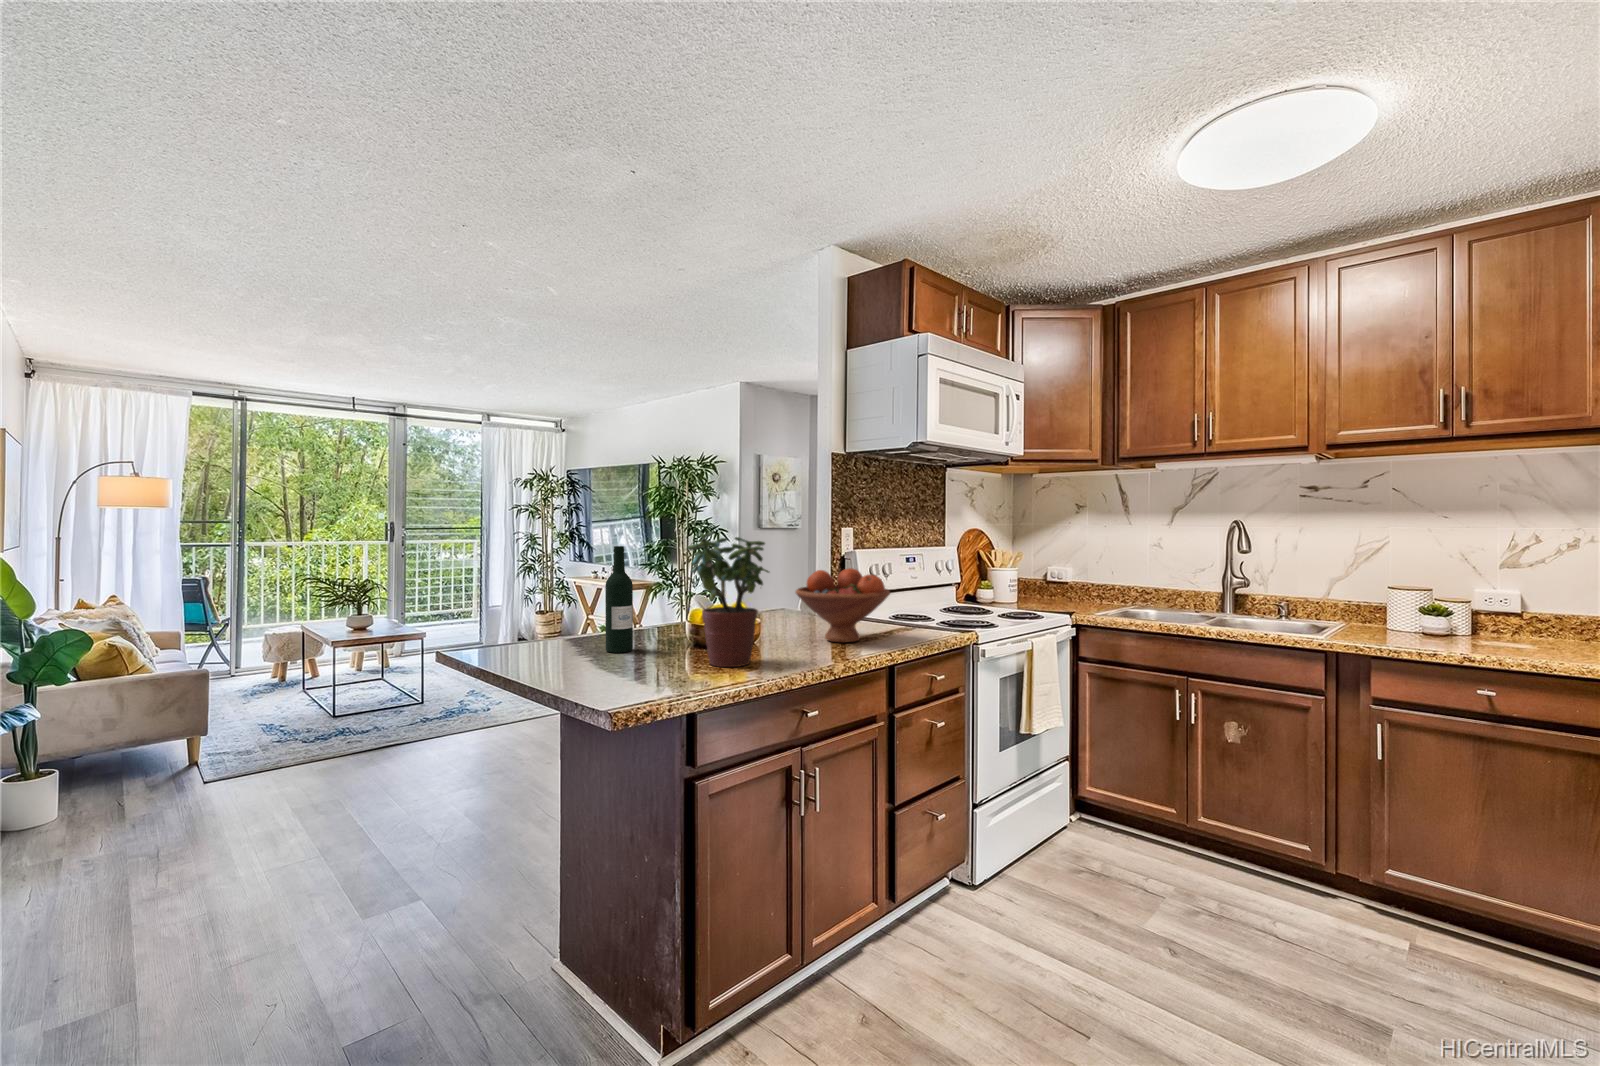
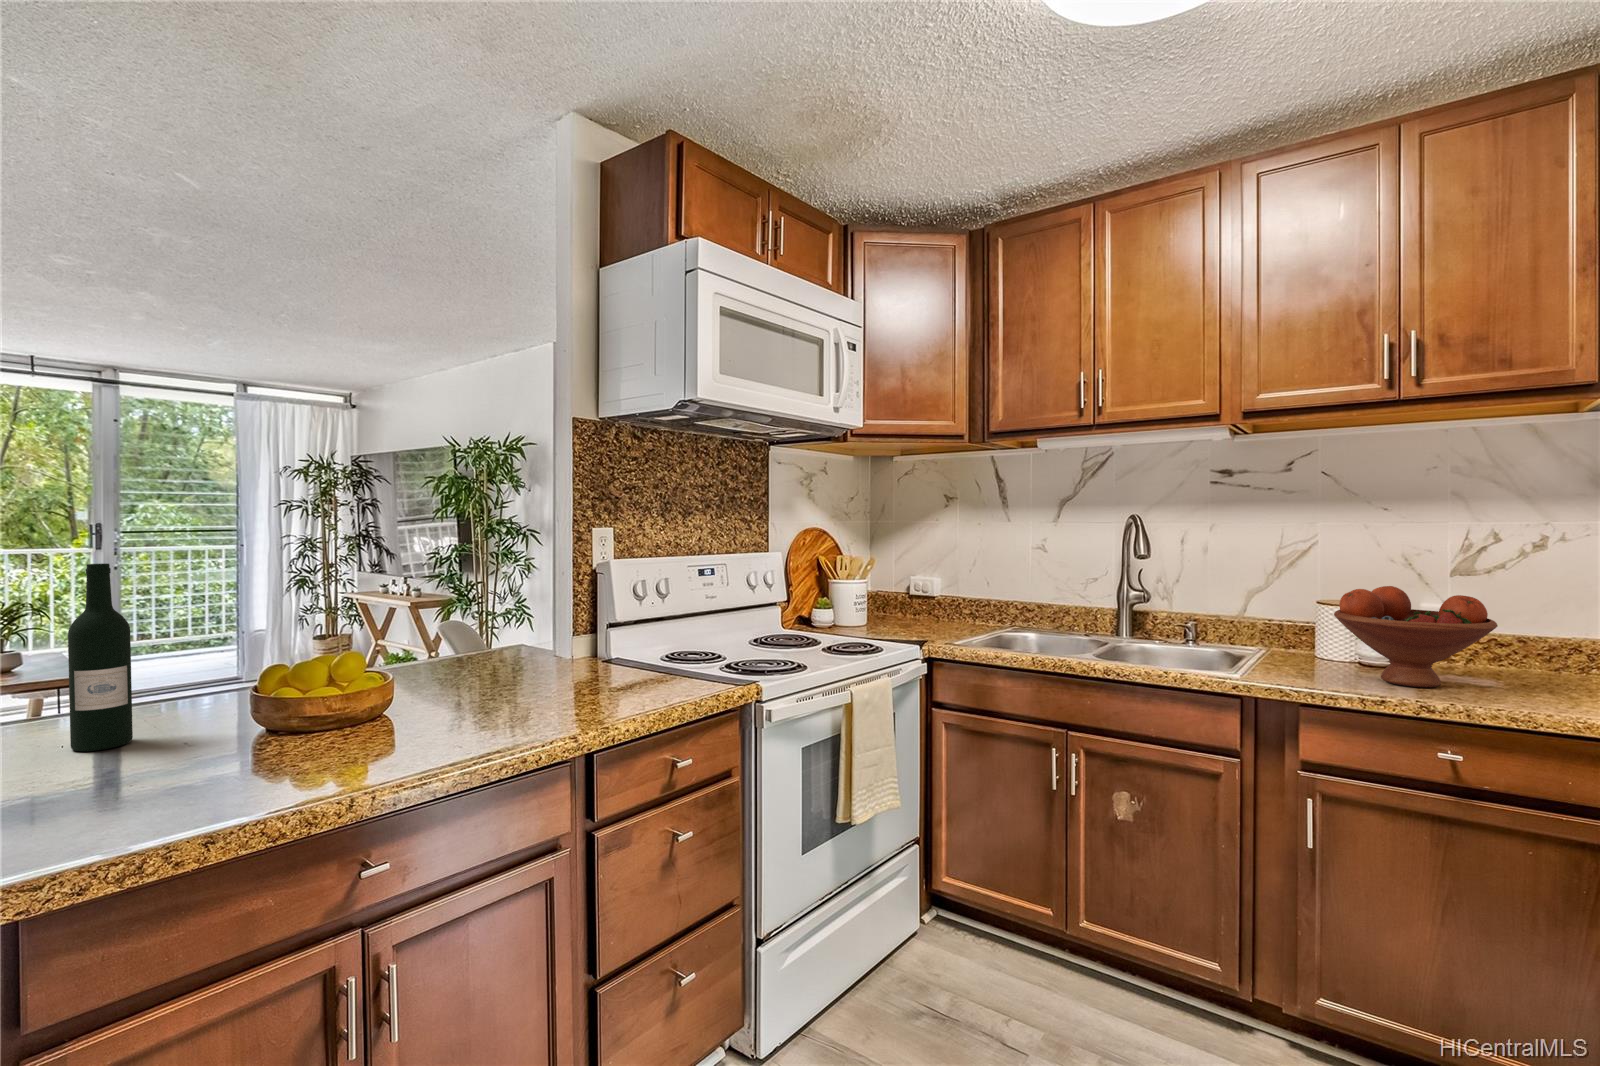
potted plant: present [688,532,769,667] -> none [137,538,326,784]
fruit bowl: present [796,568,891,643] -> present [1334,586,1498,687]

